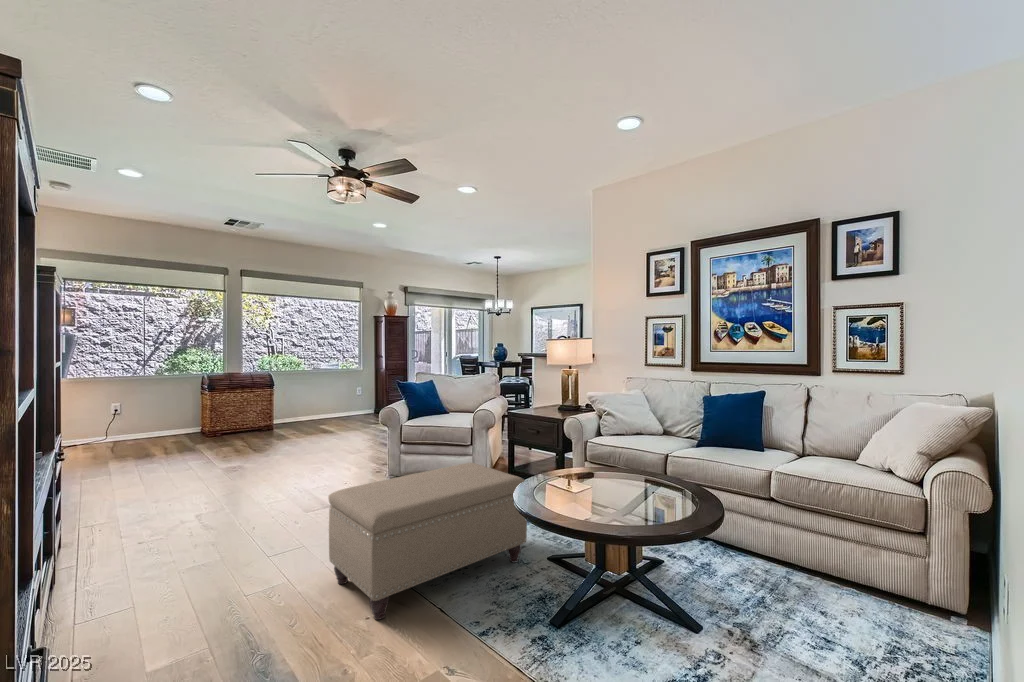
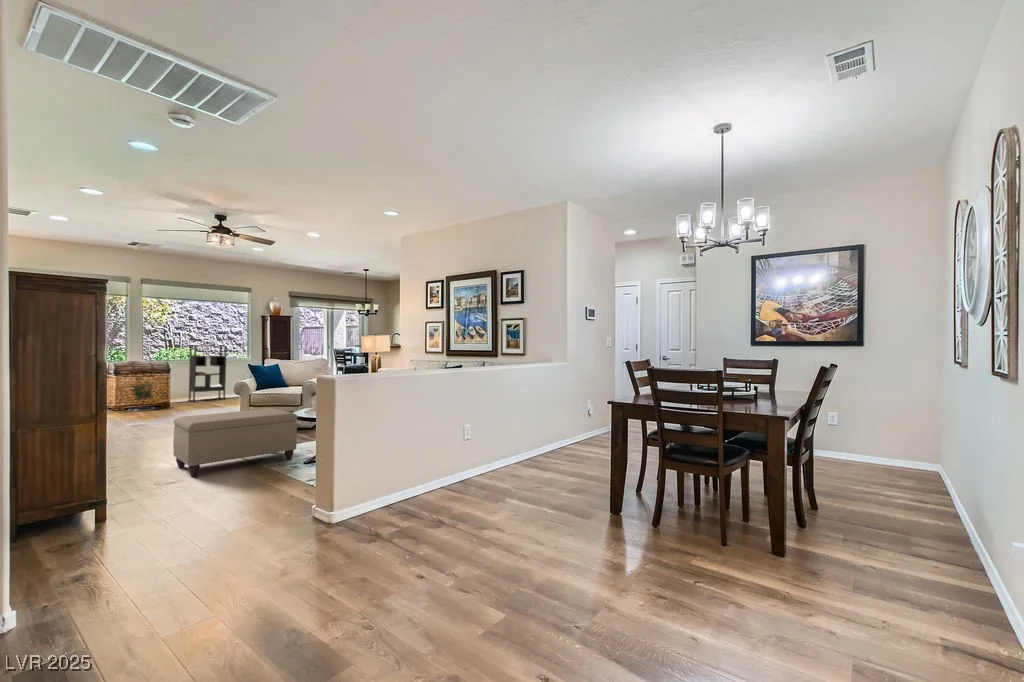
bookshelf: none [290,354,333,425] -> present [188,345,227,402]
potted tree: none [223,389,257,440] -> present [129,374,155,411]

